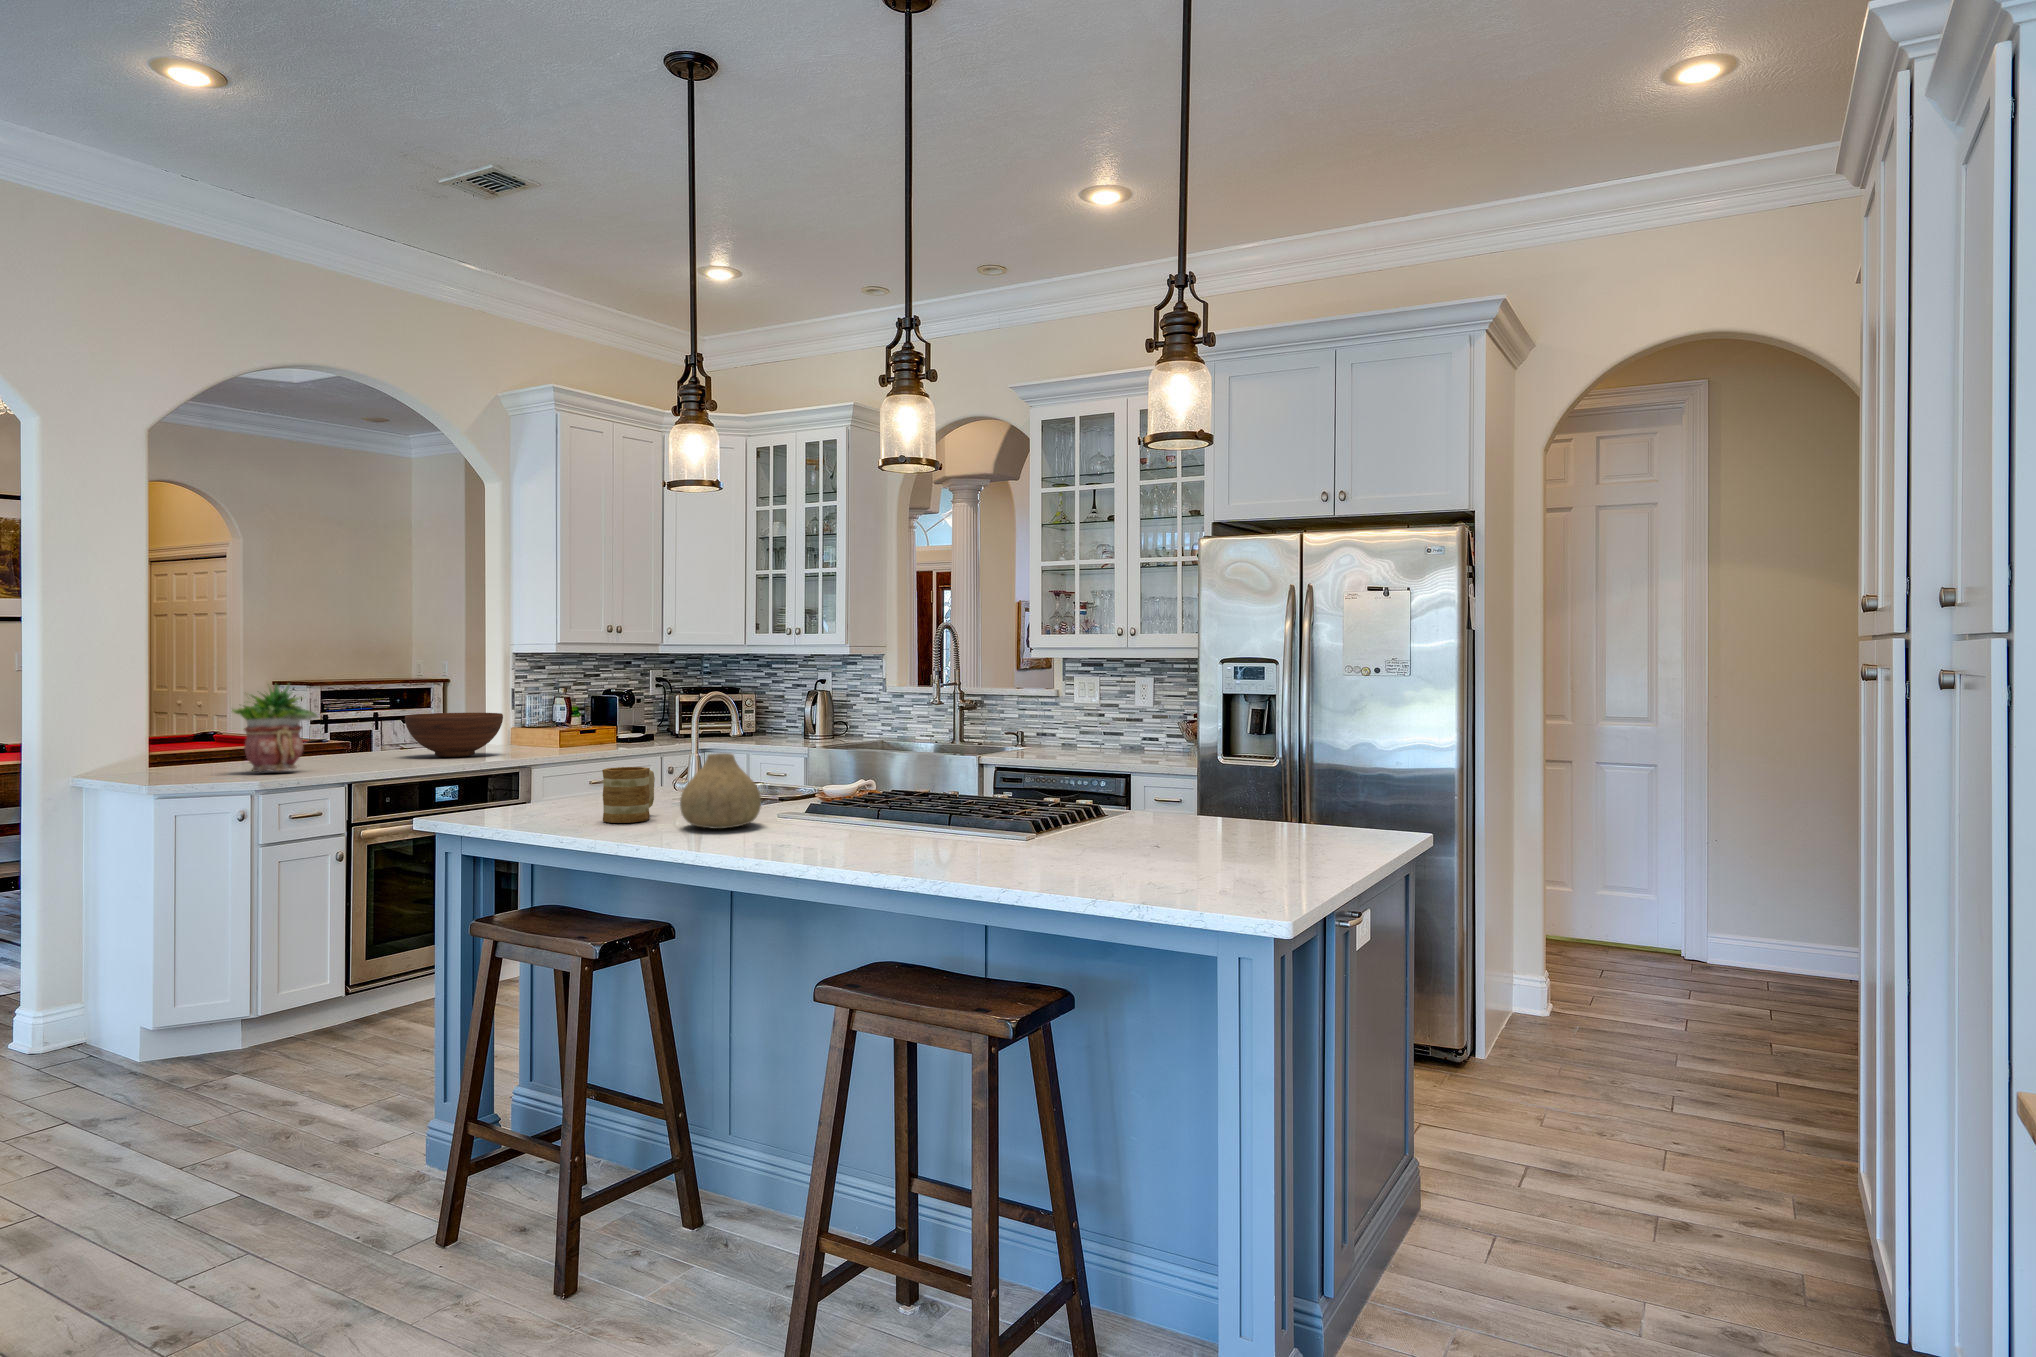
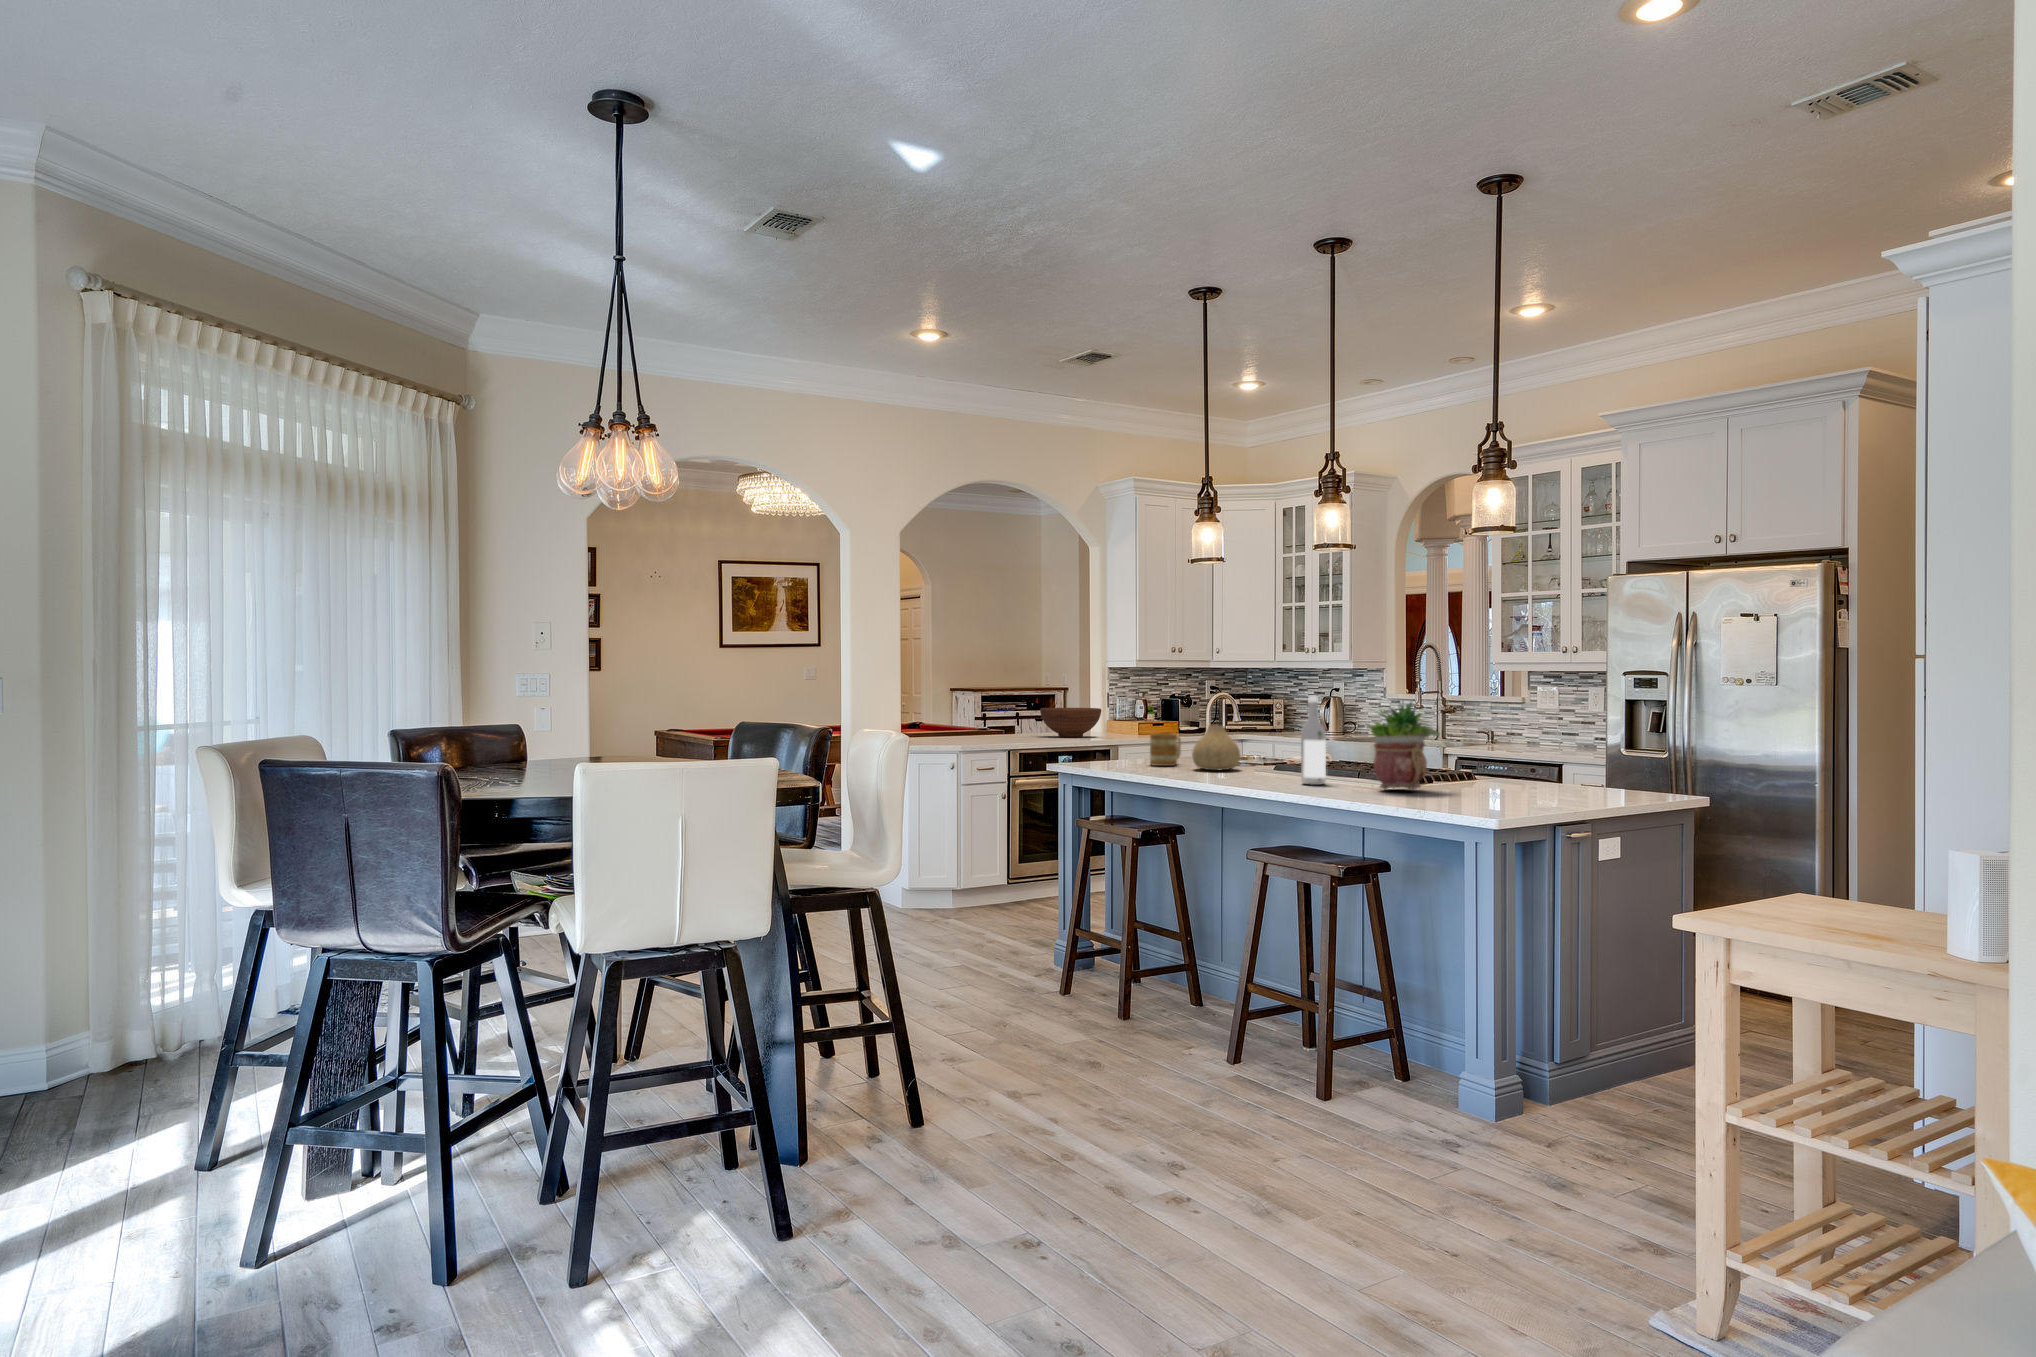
potted plant: present [232,685,317,772] -> present [1367,701,1439,789]
wine bottle: none [884,705,925,856] -> present [1301,696,1326,785]

